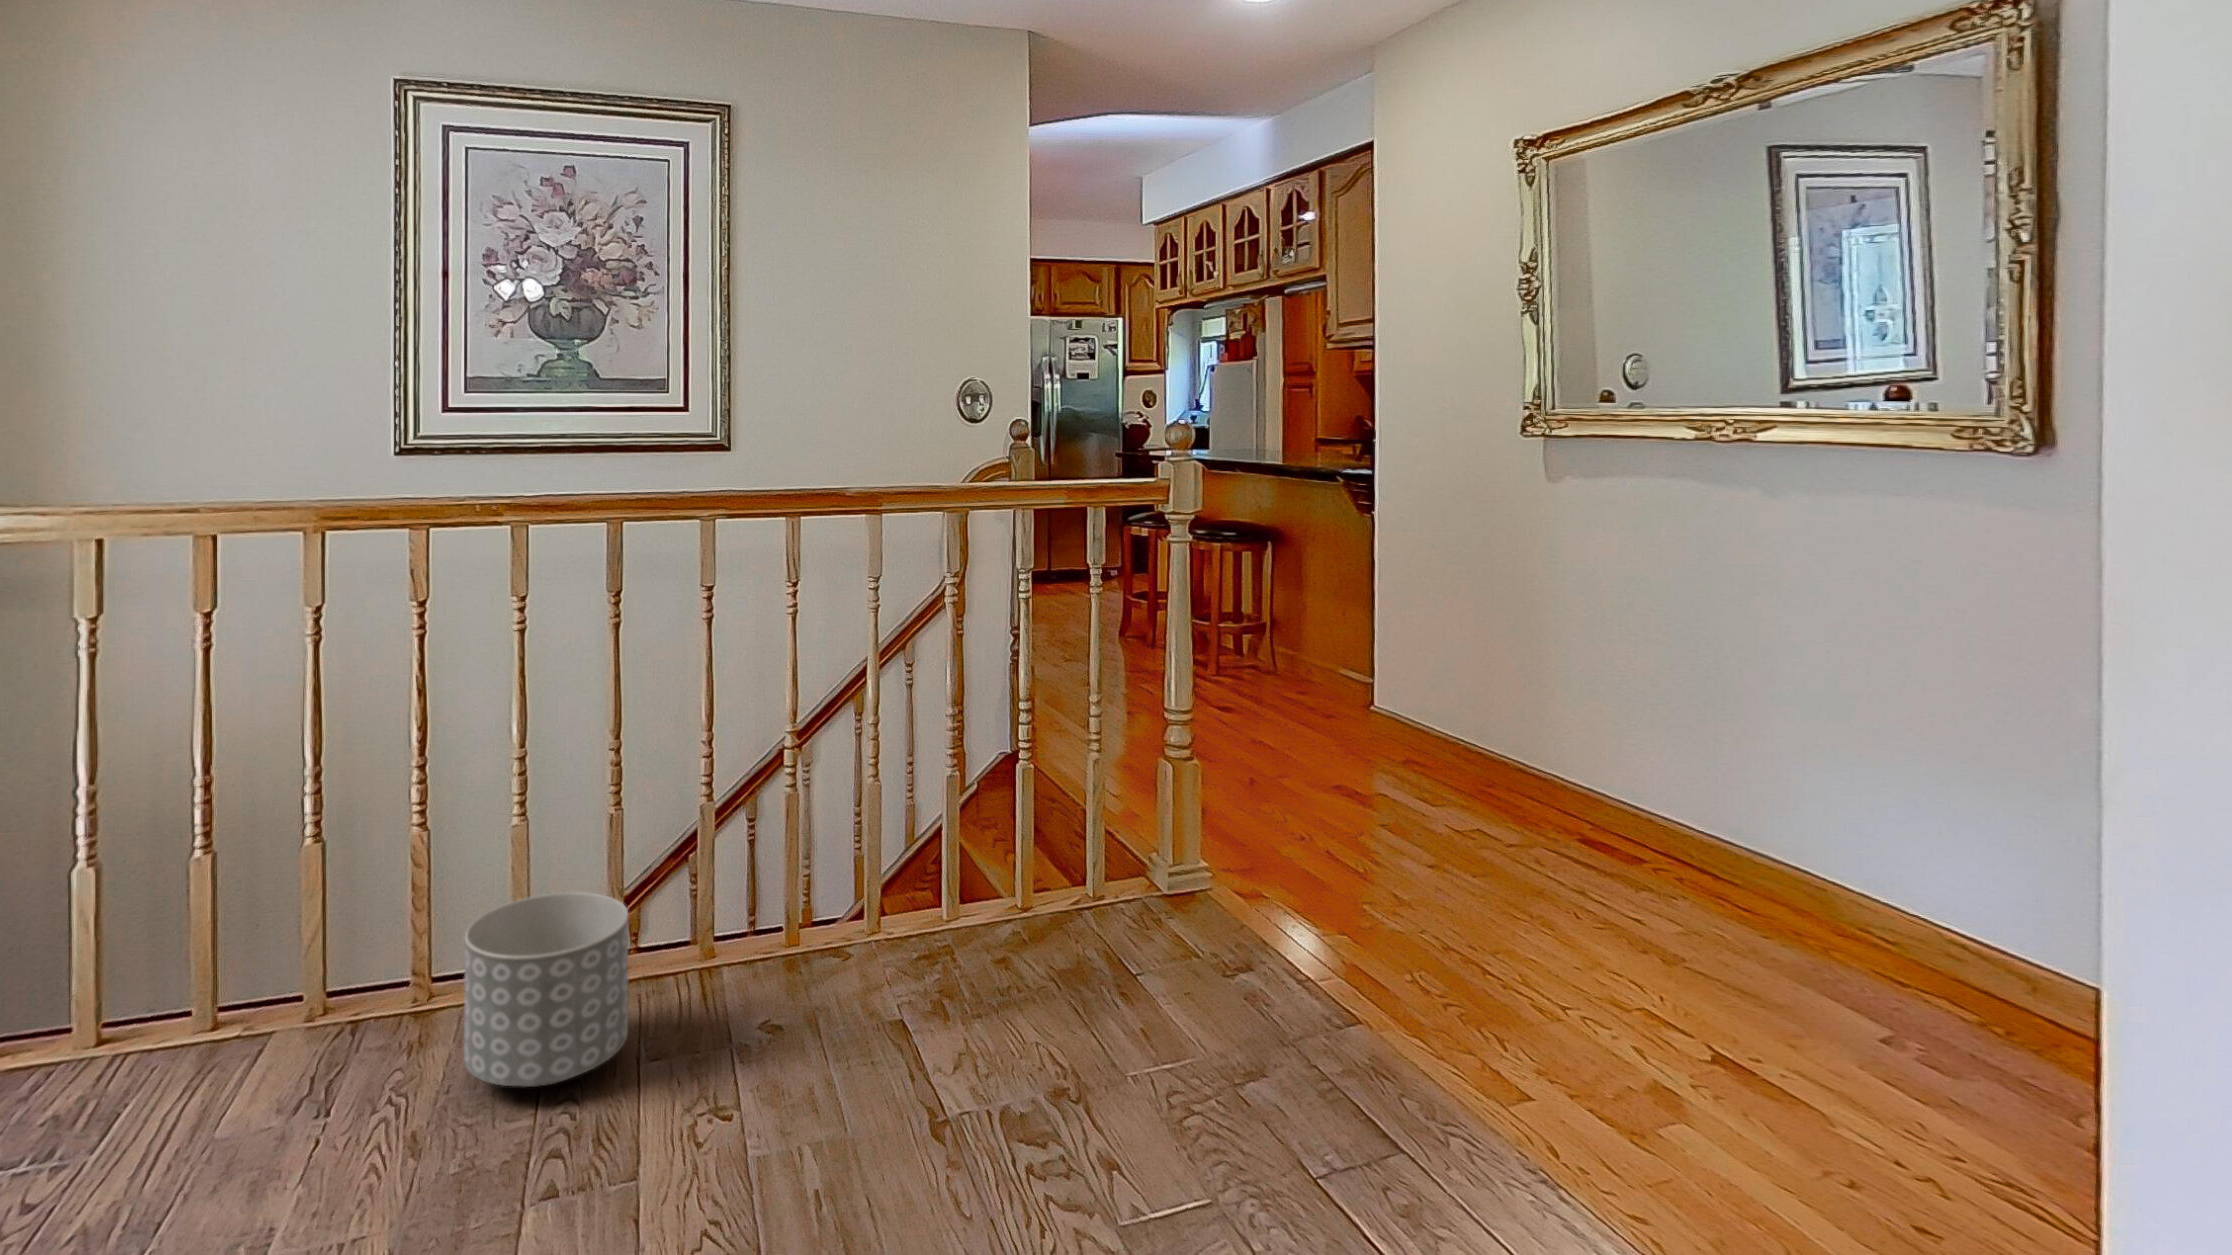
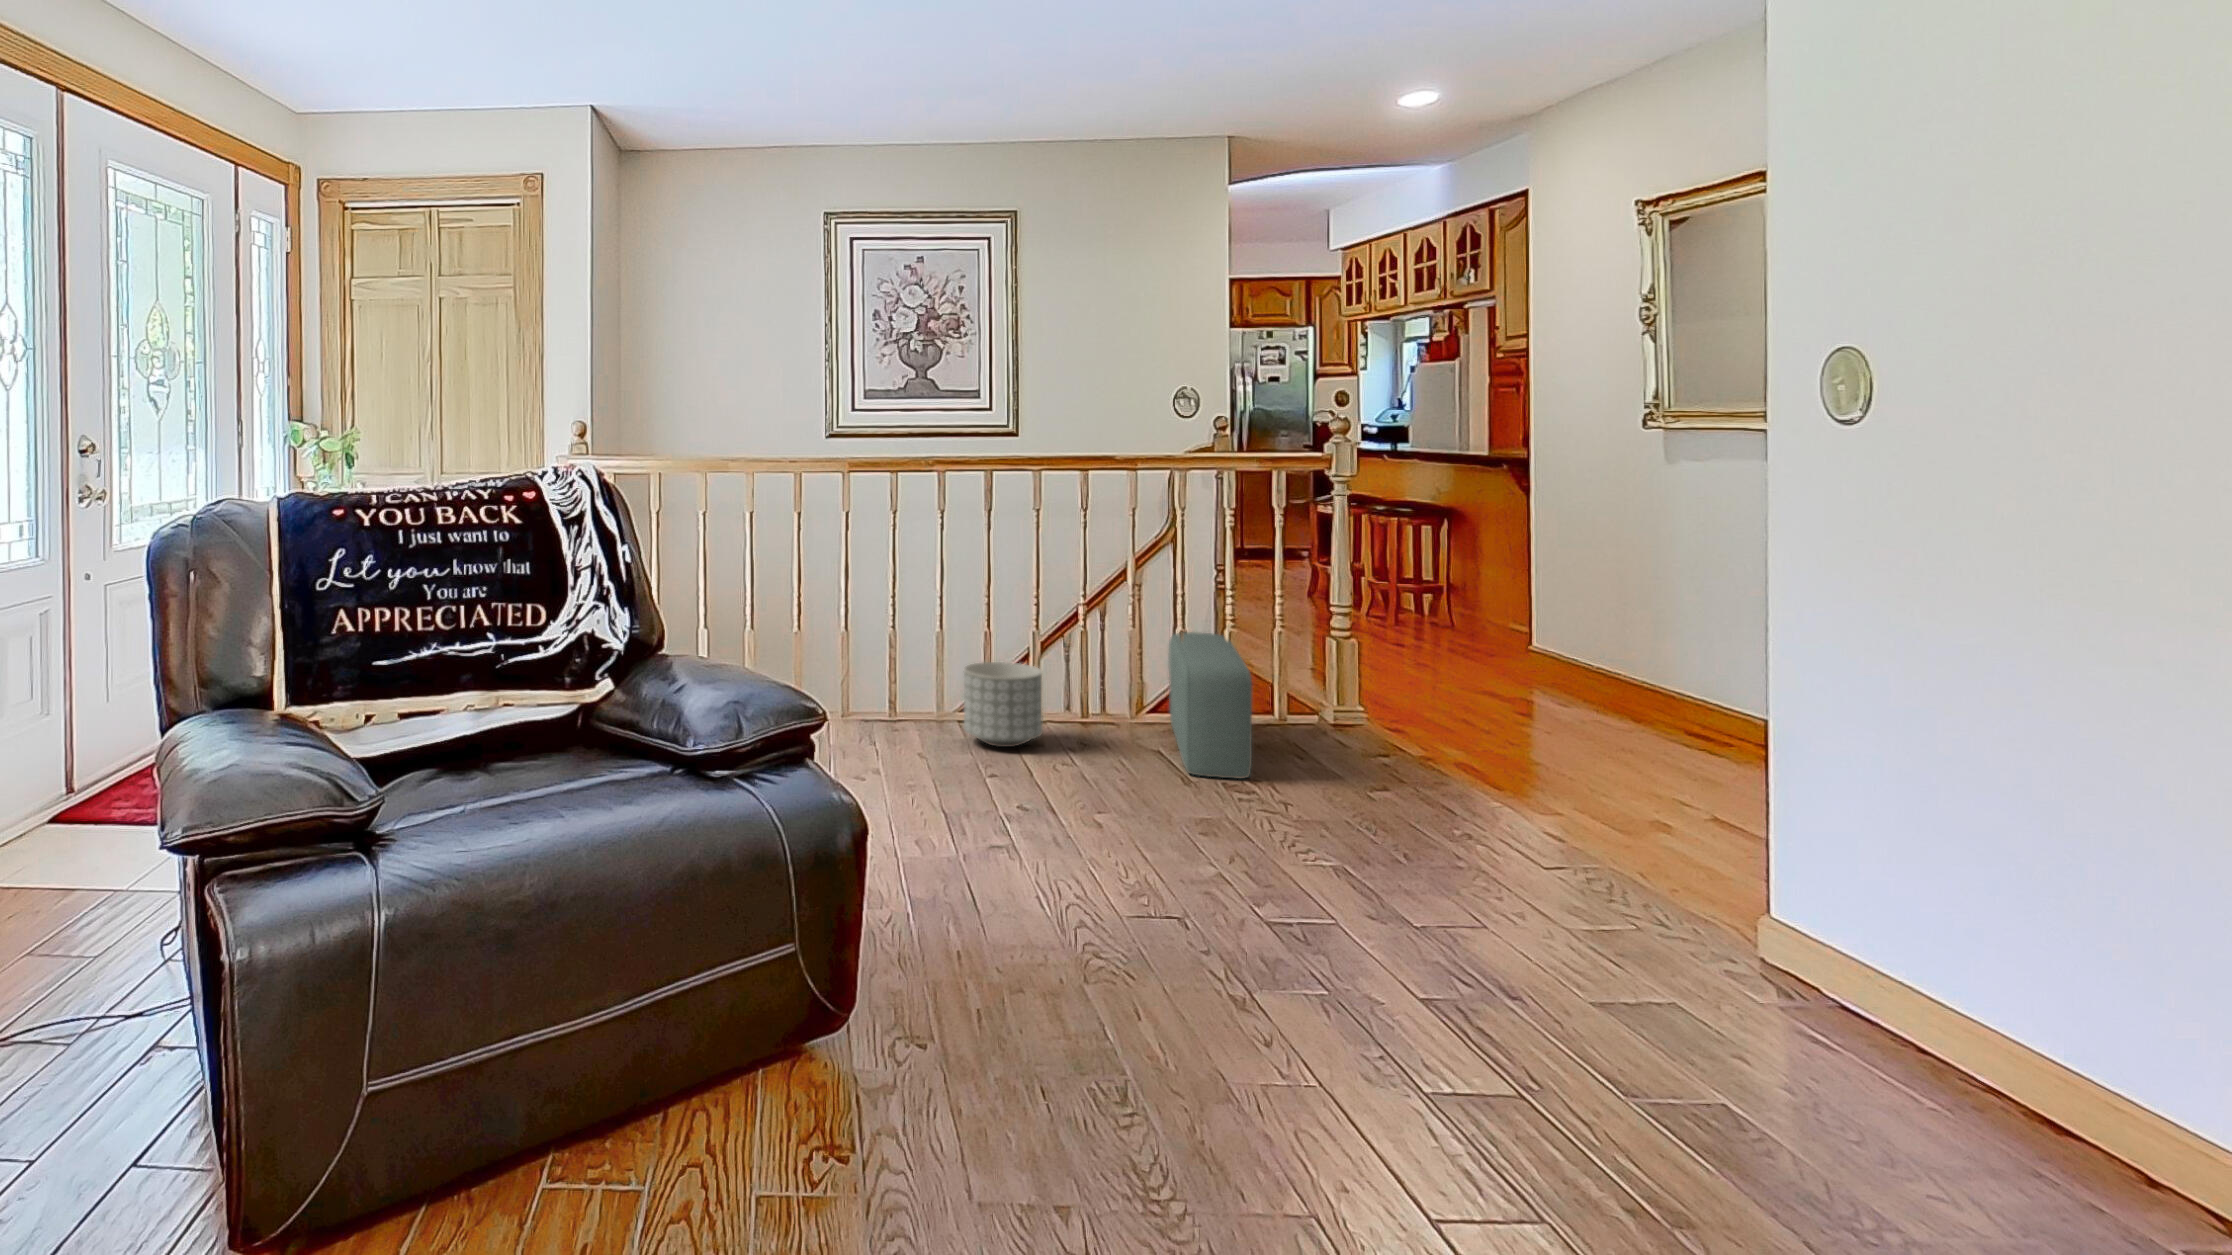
pouf: none [873,793,1000,1135] -> present [1169,632,1252,778]

